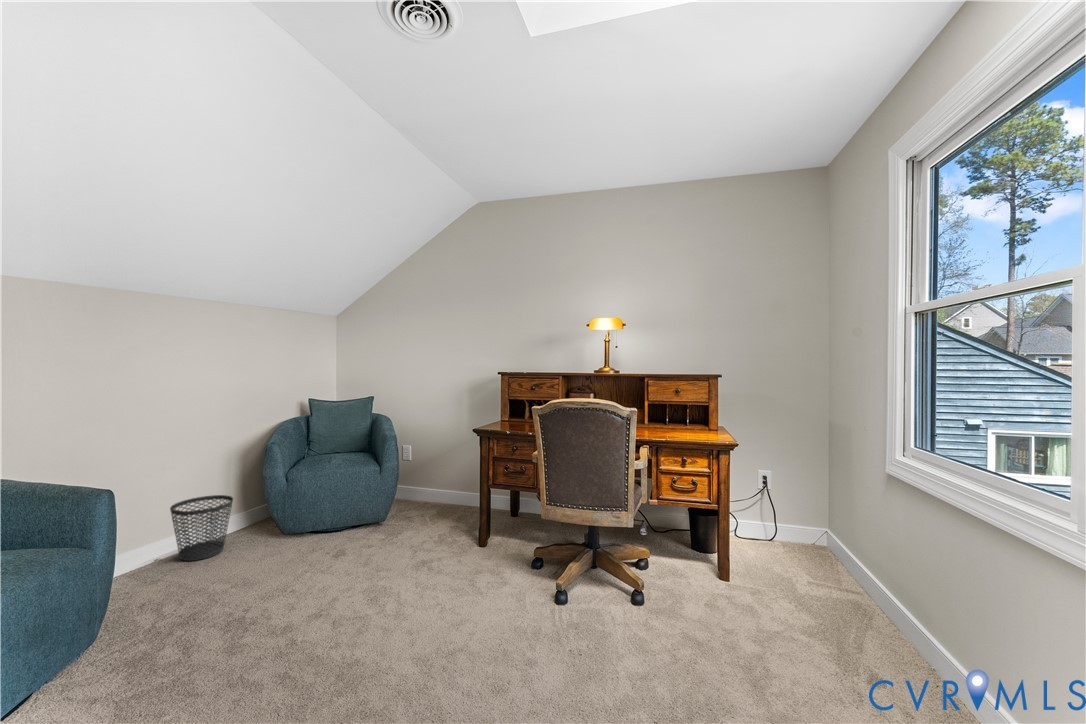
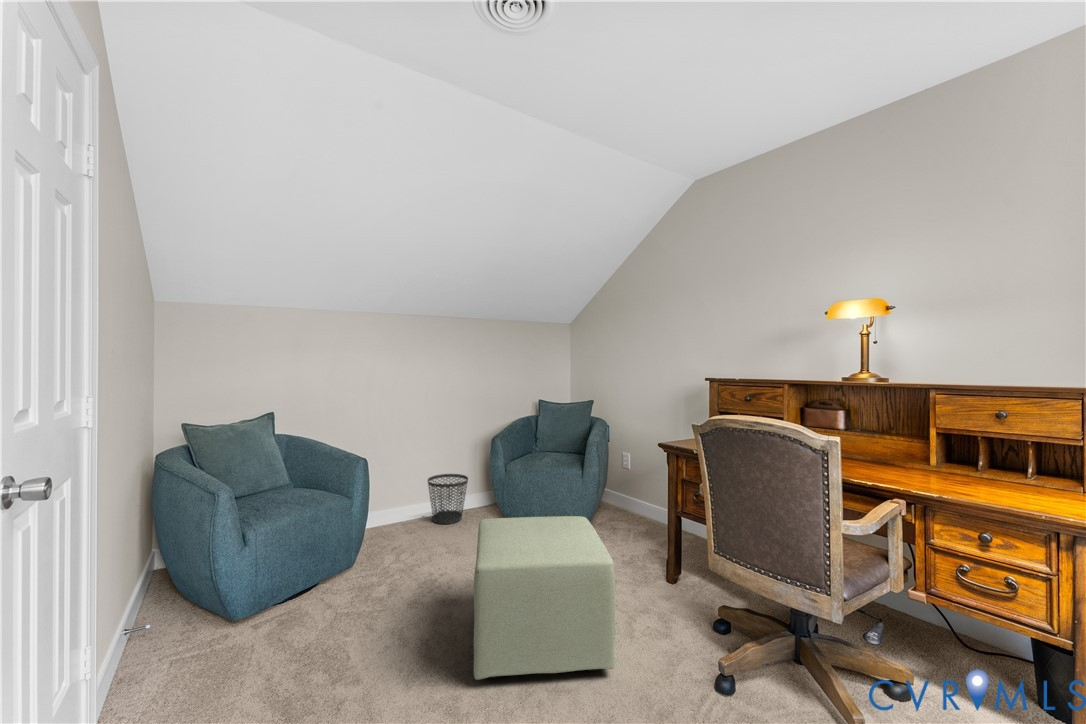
ottoman: none [322,503,486,677] -> present [474,516,615,680]

